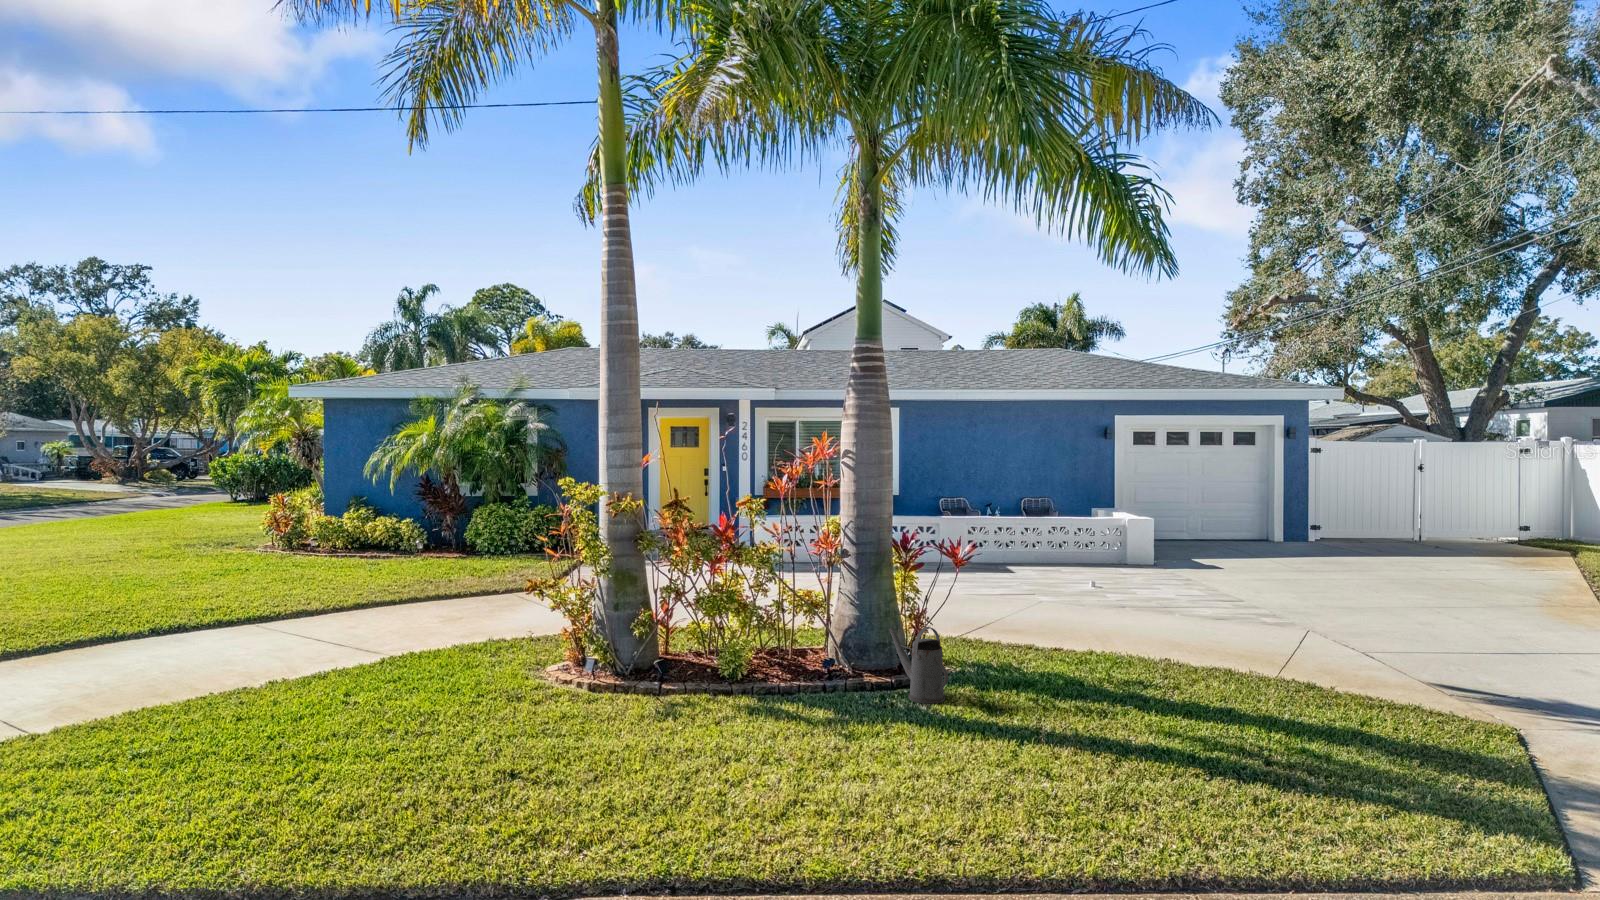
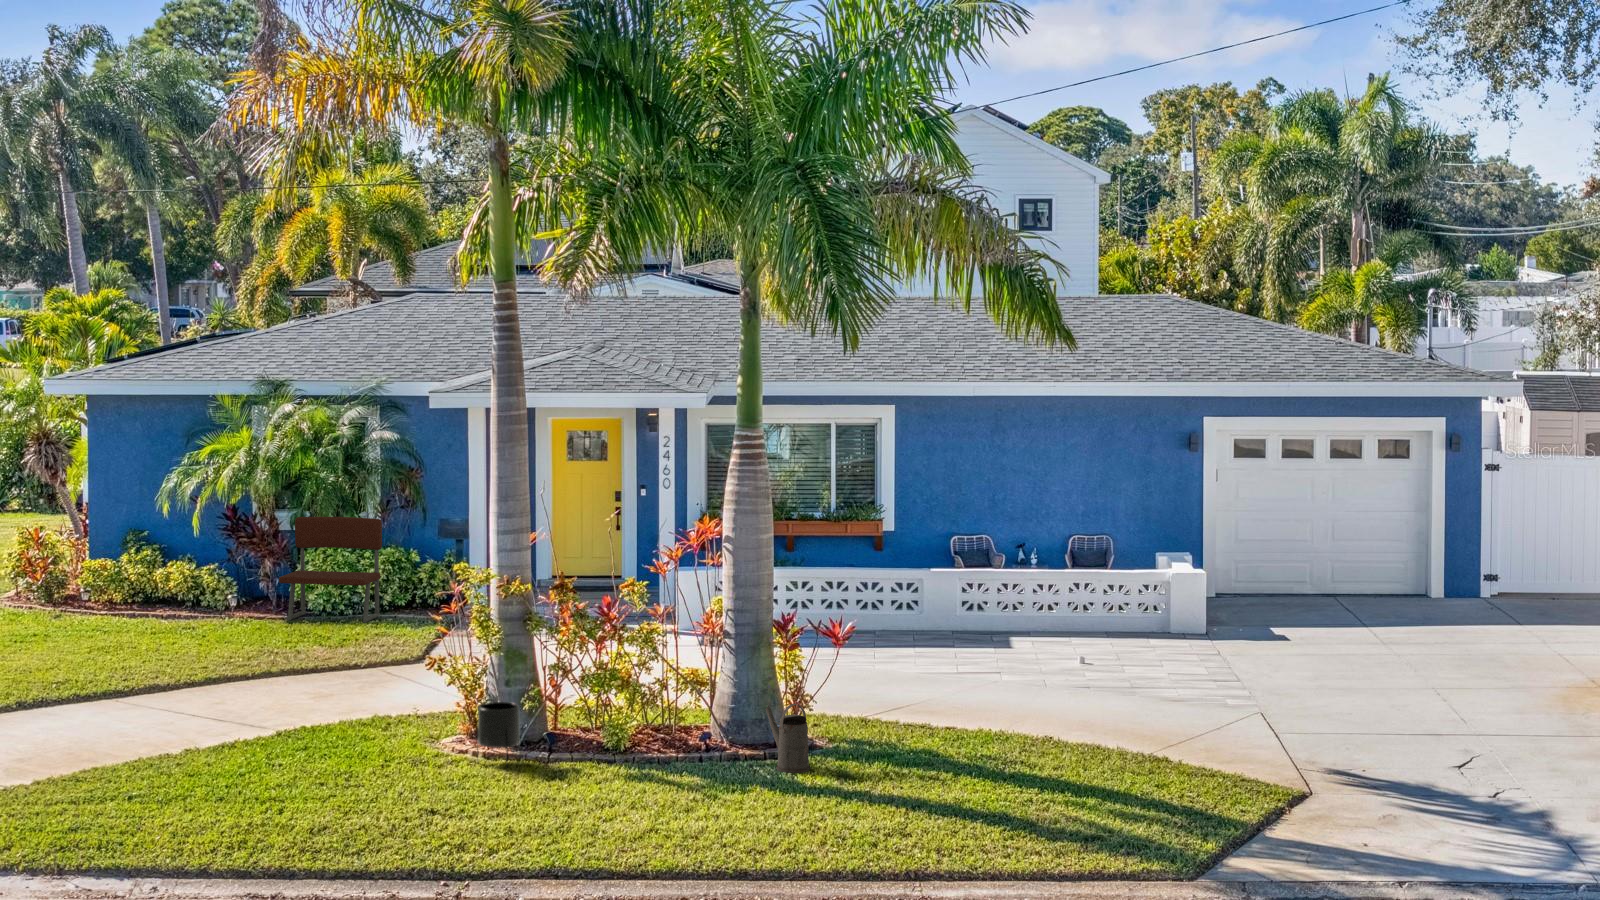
bench: none [452,481,533,560] -> present [279,517,382,623]
planter: none [582,627,628,701] -> present [477,702,519,749]

